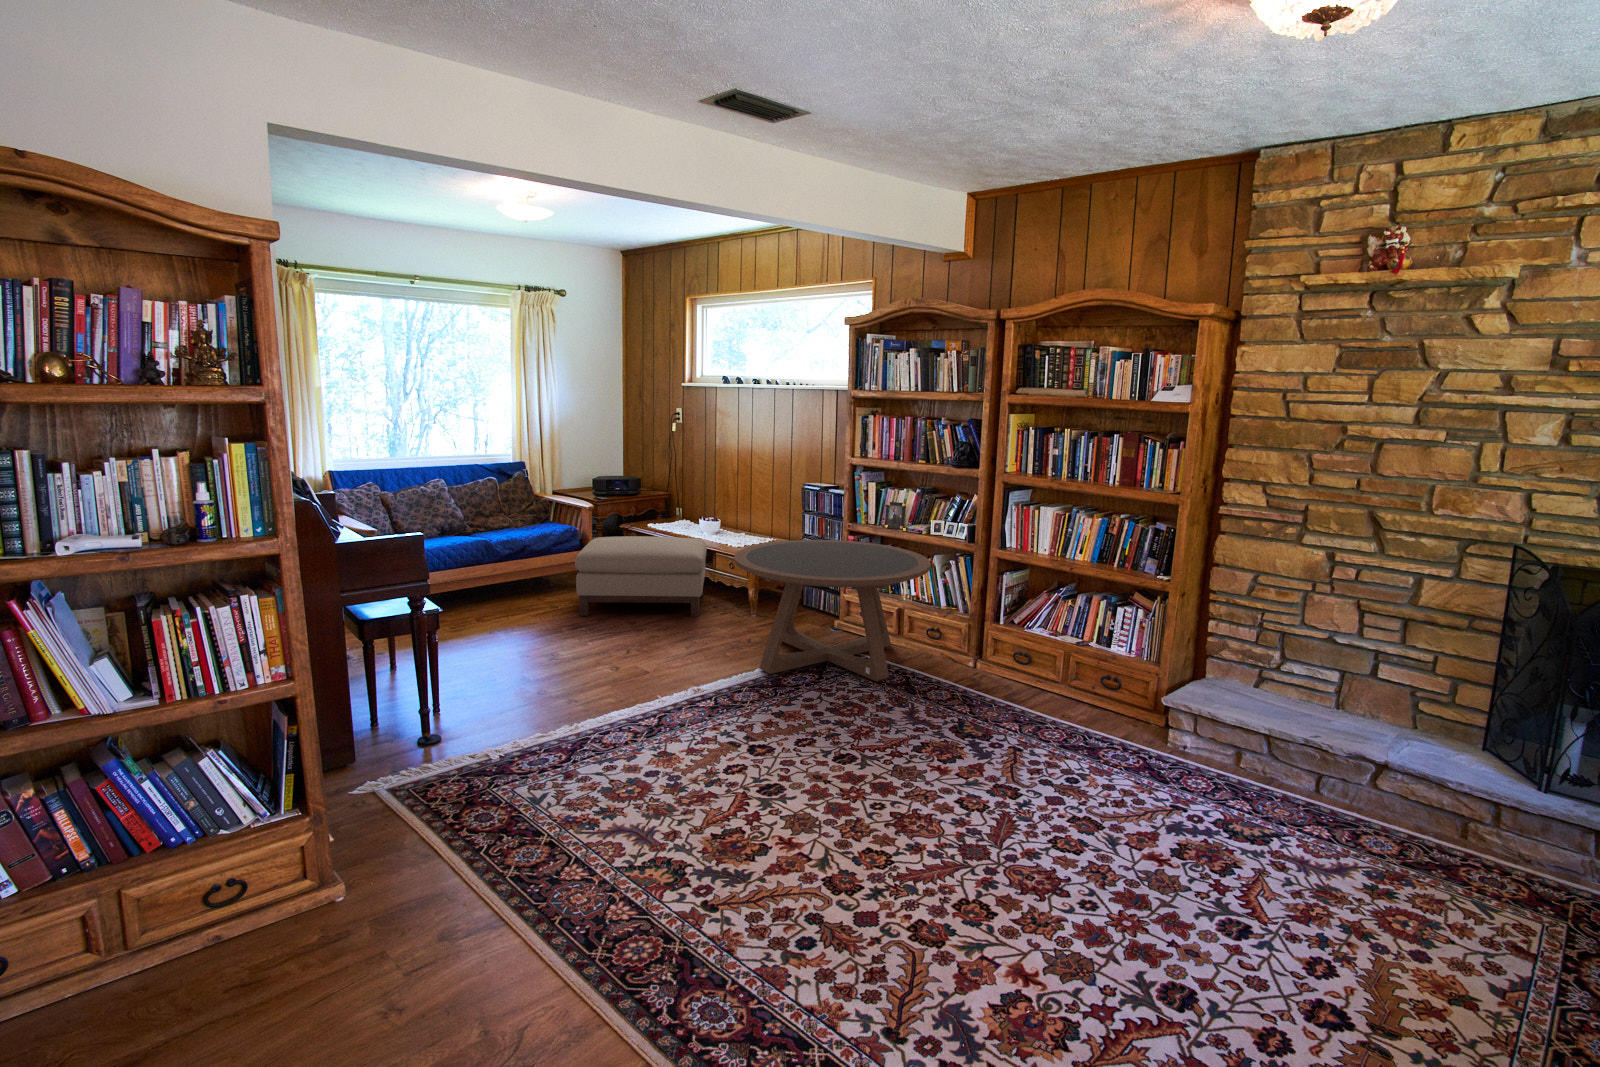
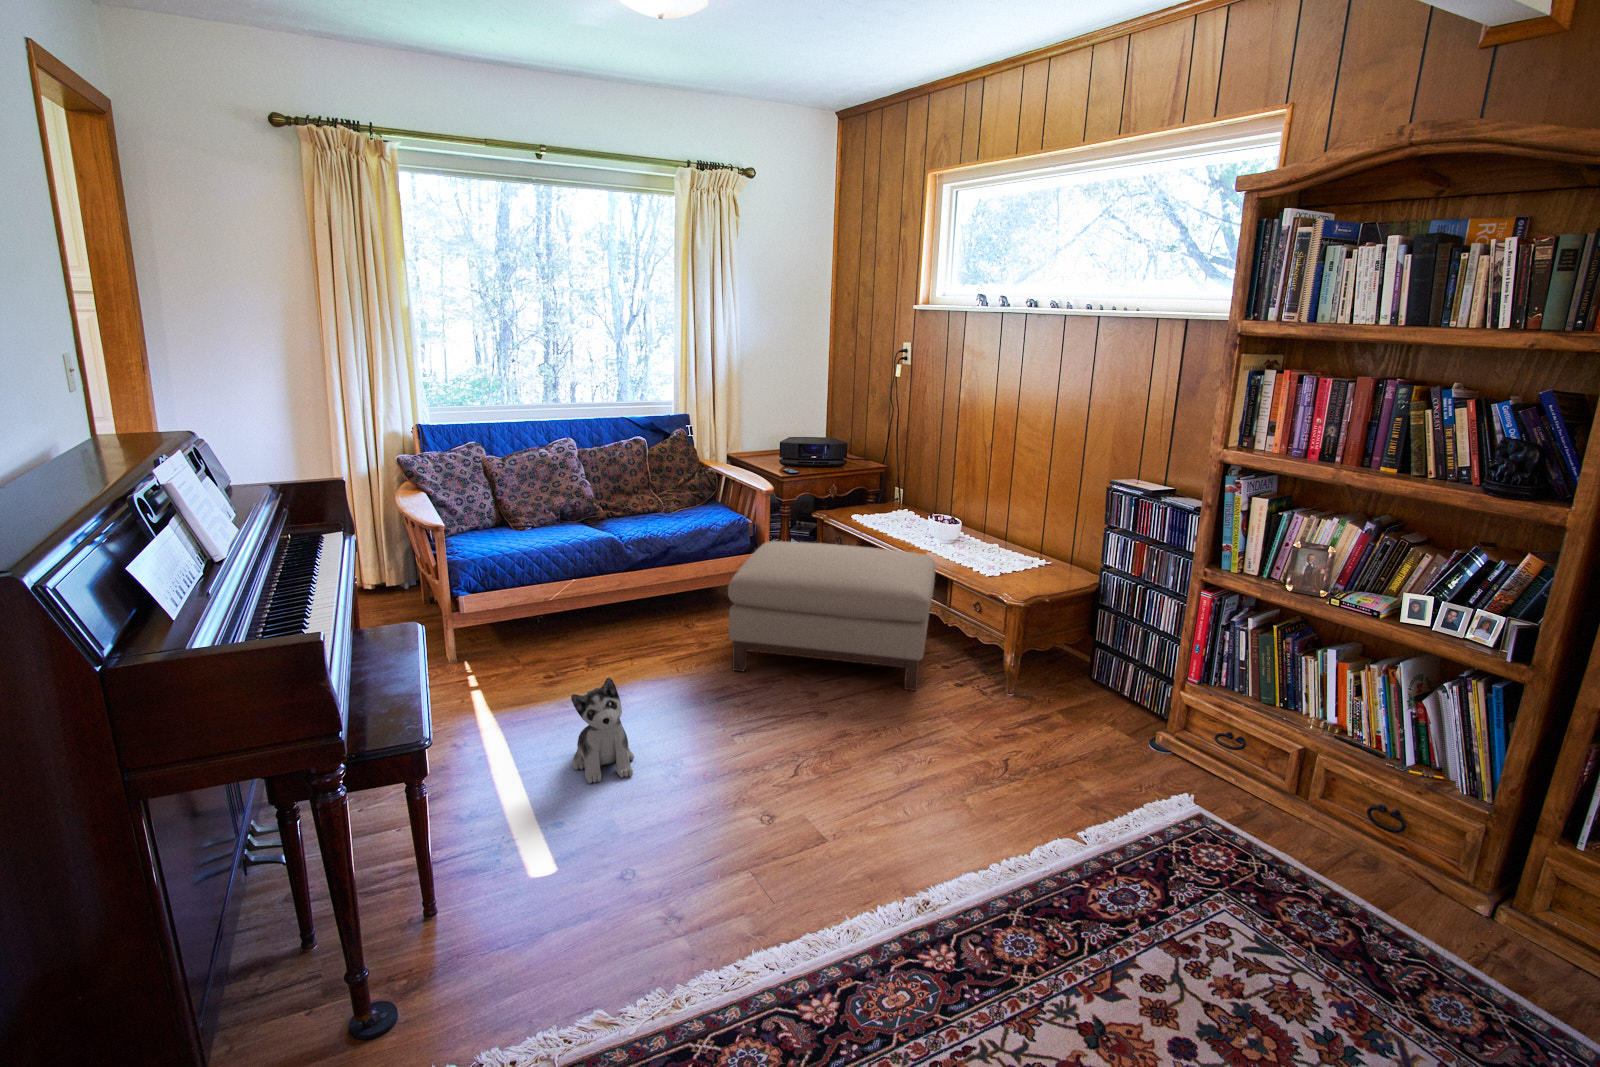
coffee table: present [734,540,930,681] -> none [993,594,1421,937]
plush toy: none [491,601,531,665] -> present [571,678,634,783]

